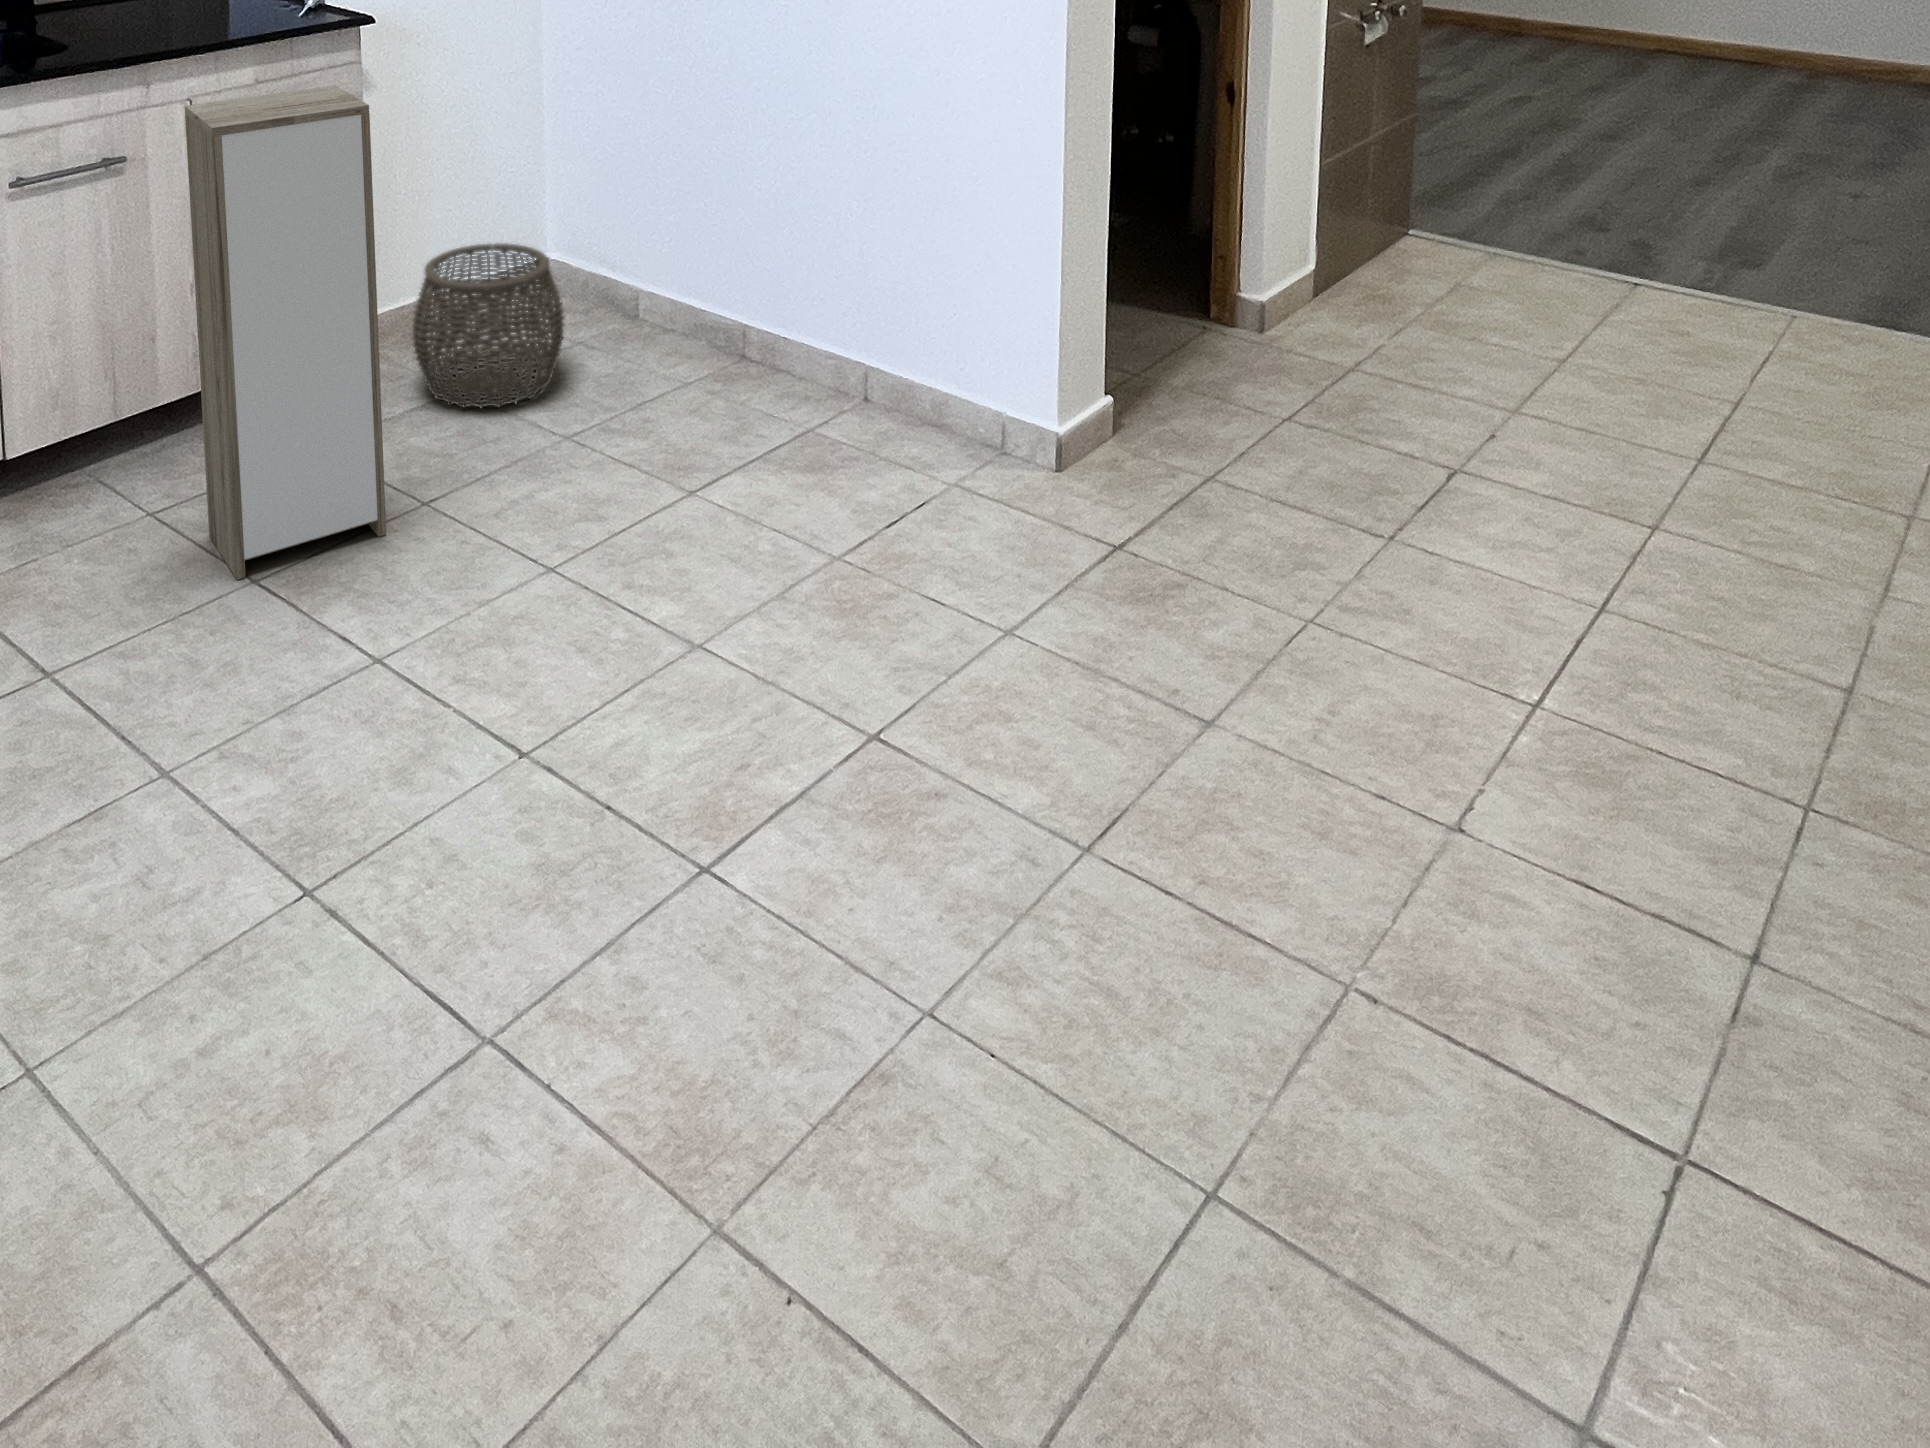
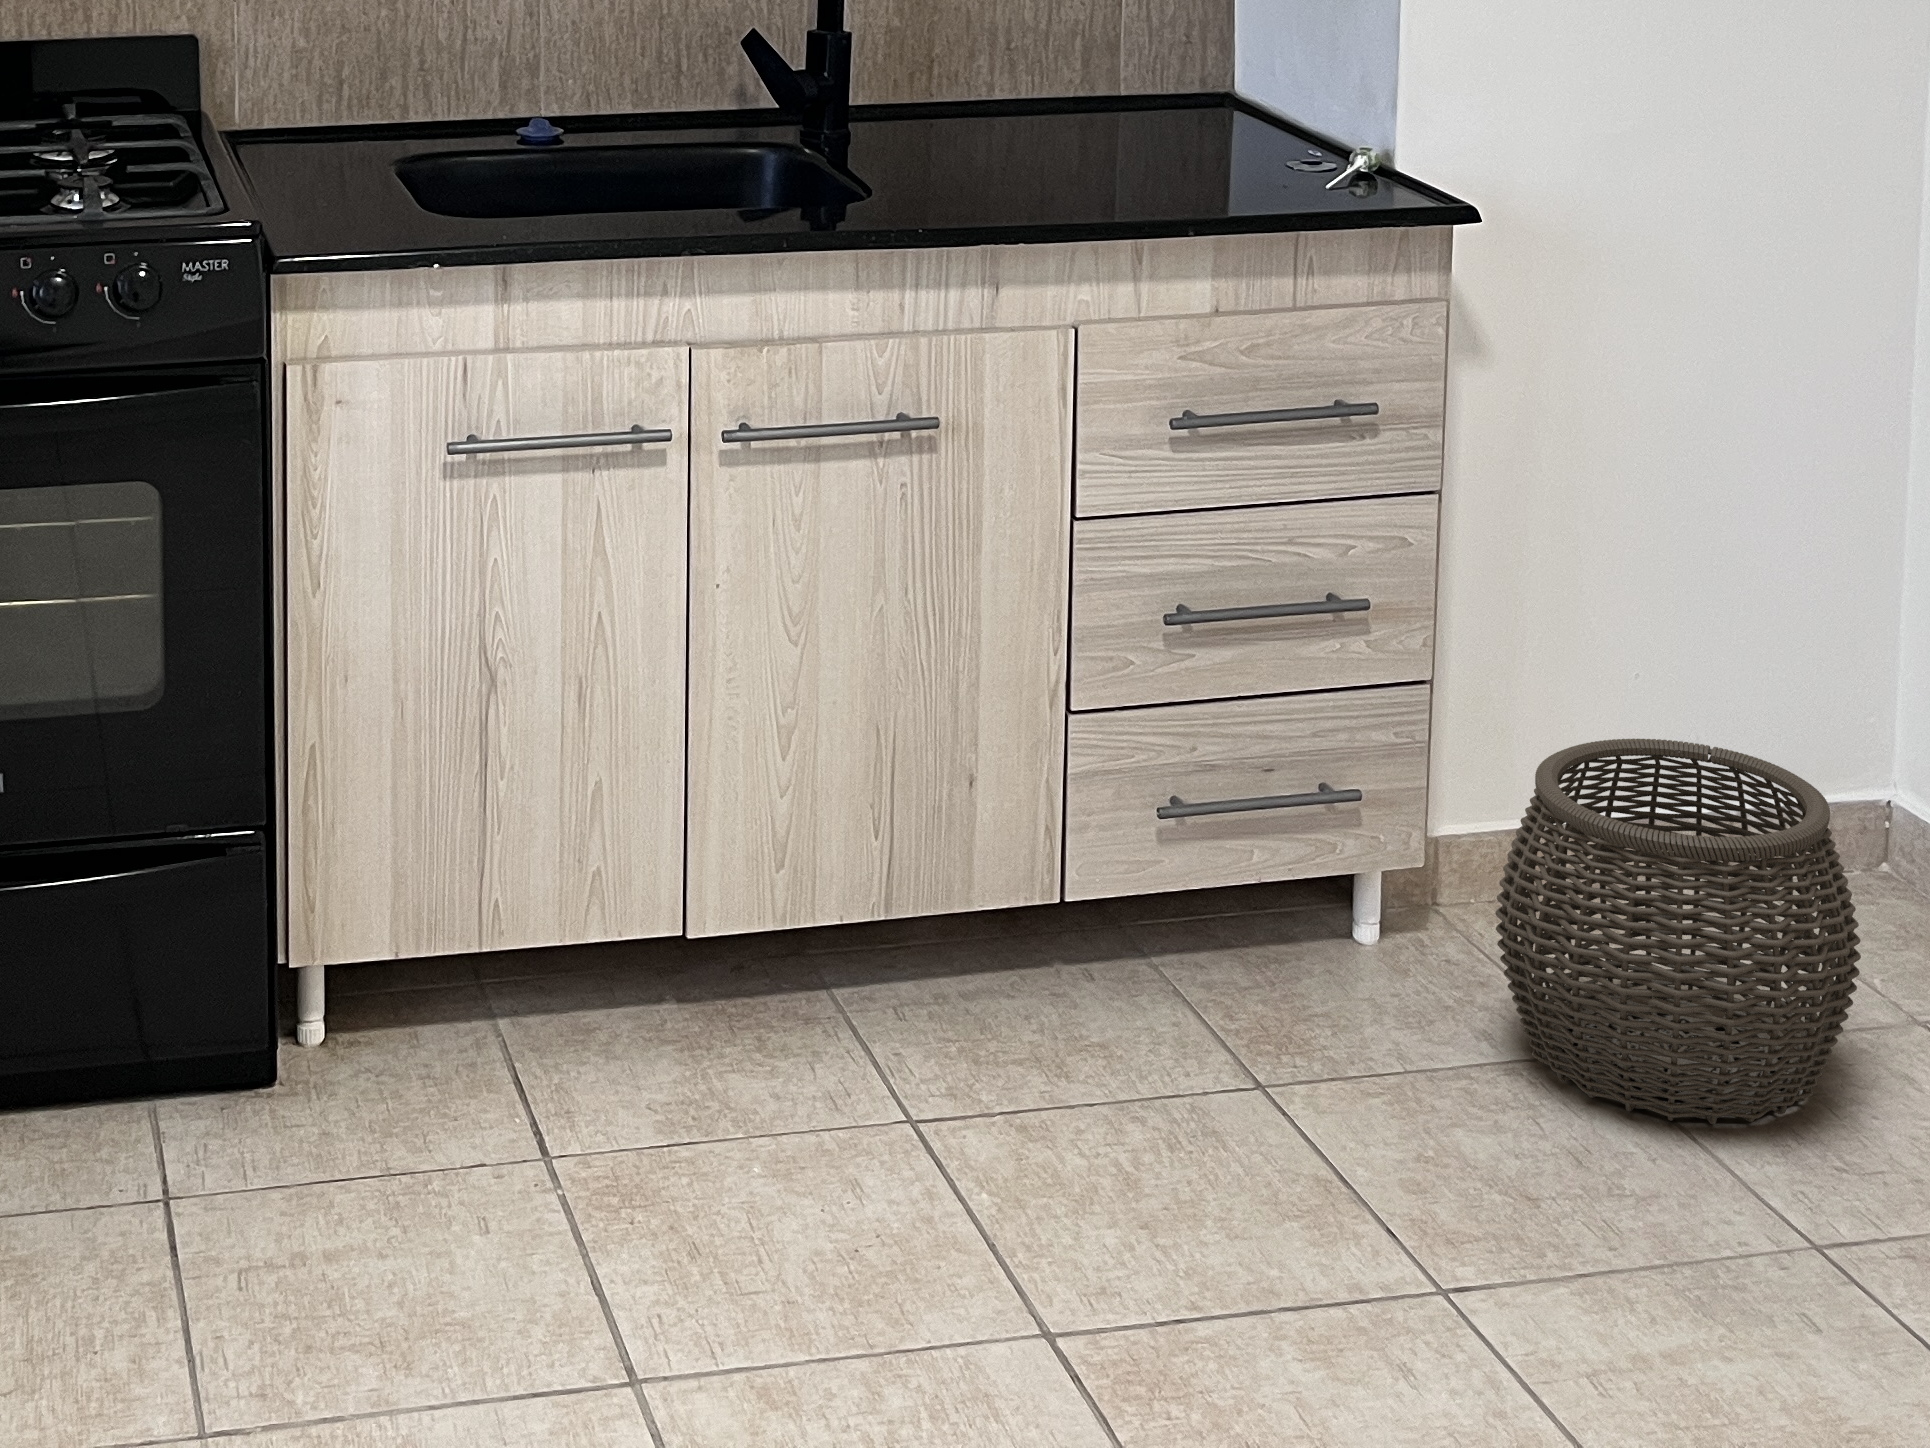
storage cabinet: present [185,85,386,580] -> none [995,338,1357,1324]

